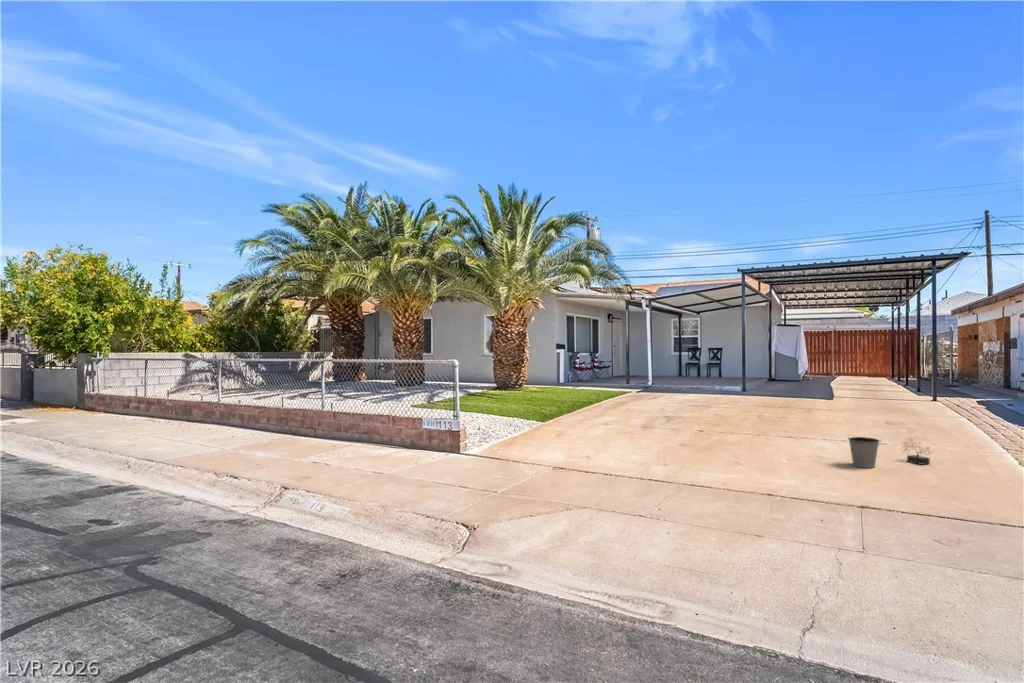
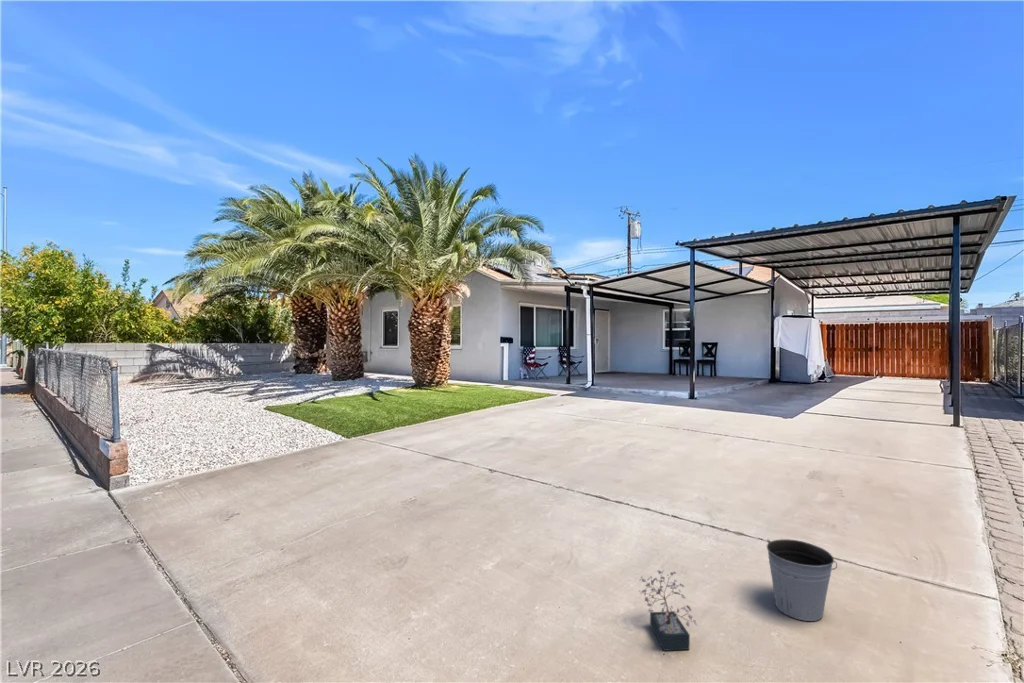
bucket: present [848,437,880,468] -> present [767,539,837,621]

